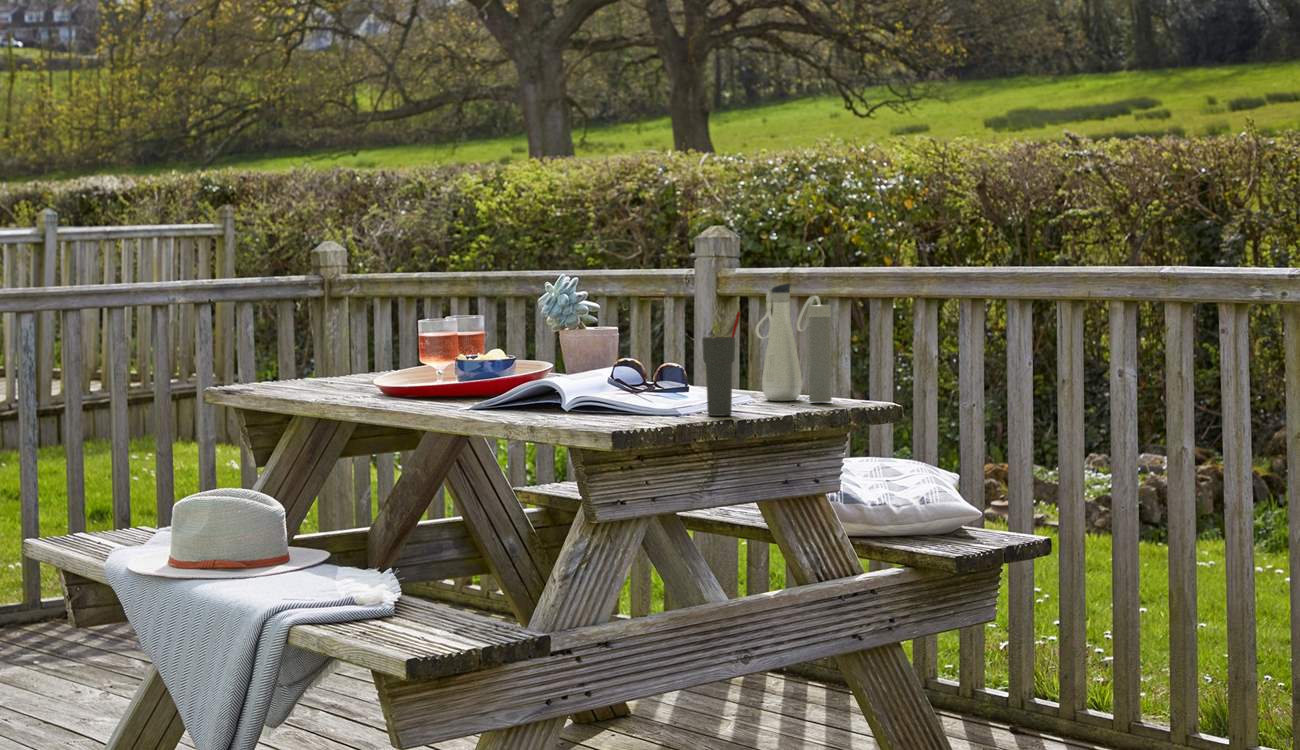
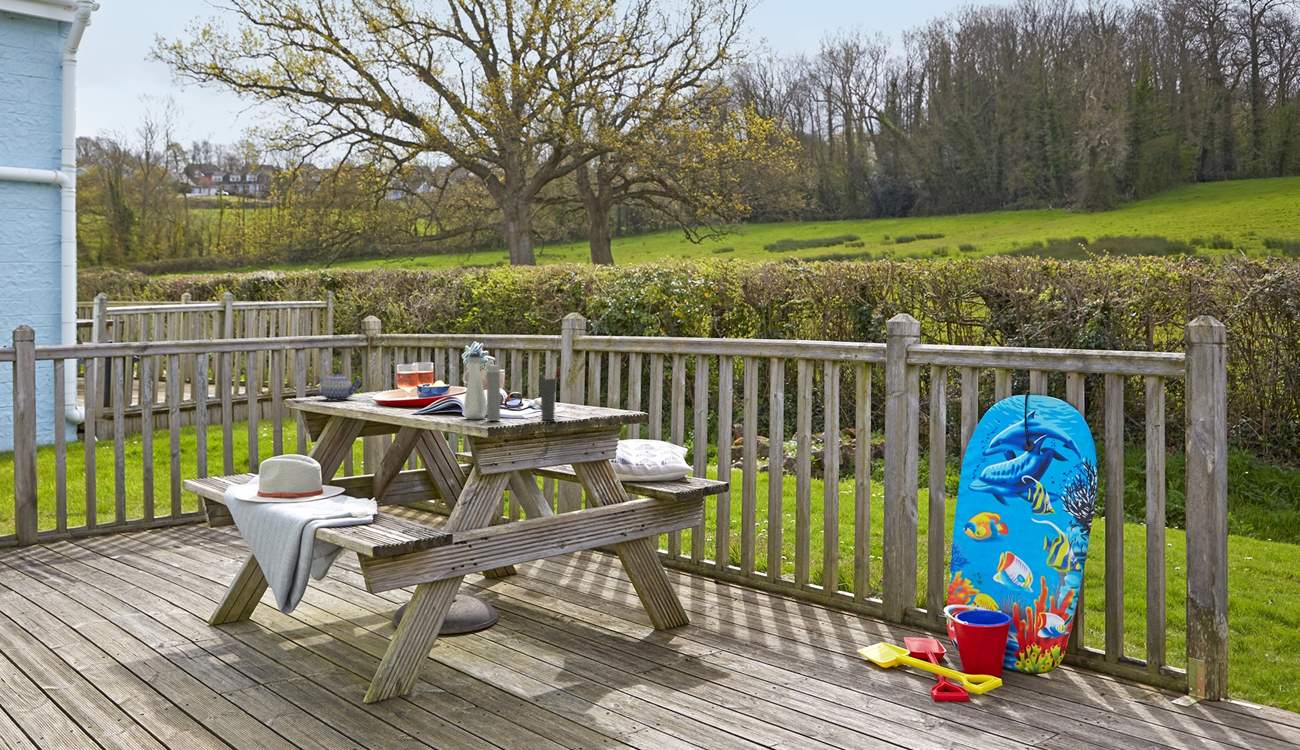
water bottle: present [755,284,832,402] -> present [462,352,500,421]
teapot: none [252,334,344,390] -> present [310,371,361,401]

